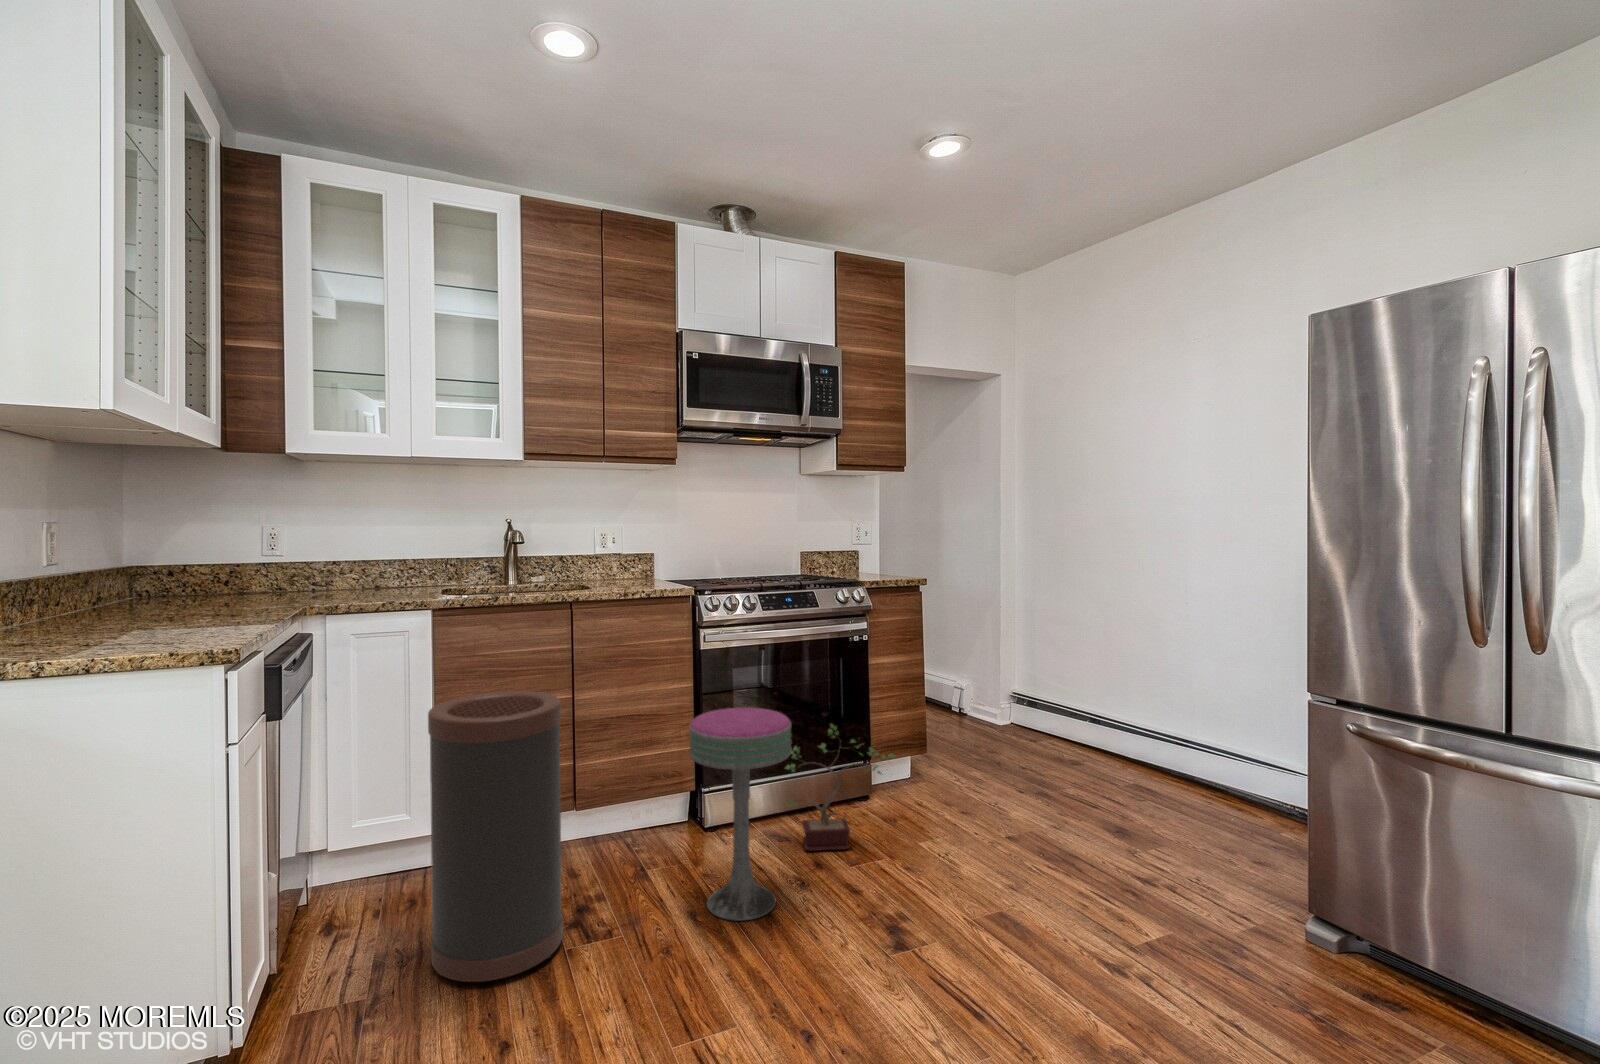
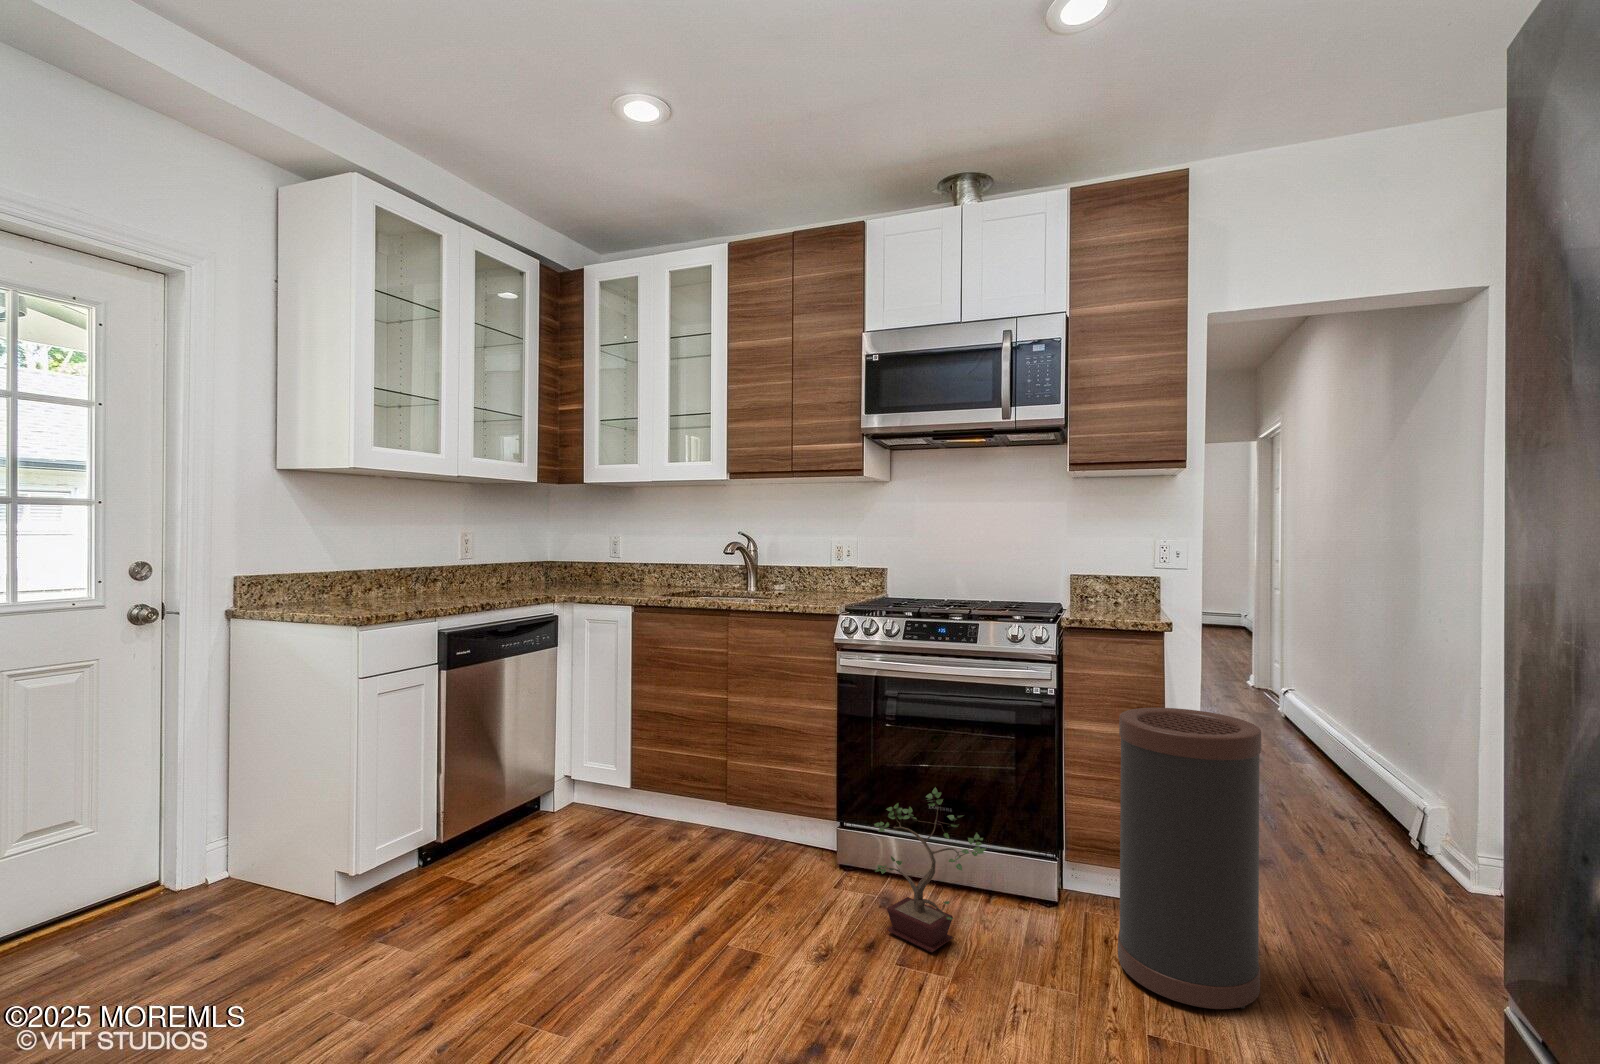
trash can: present [428,691,563,982] -> present [1118,708,1261,1009]
bar stool: present [689,708,792,921] -> none [699,732,809,967]

